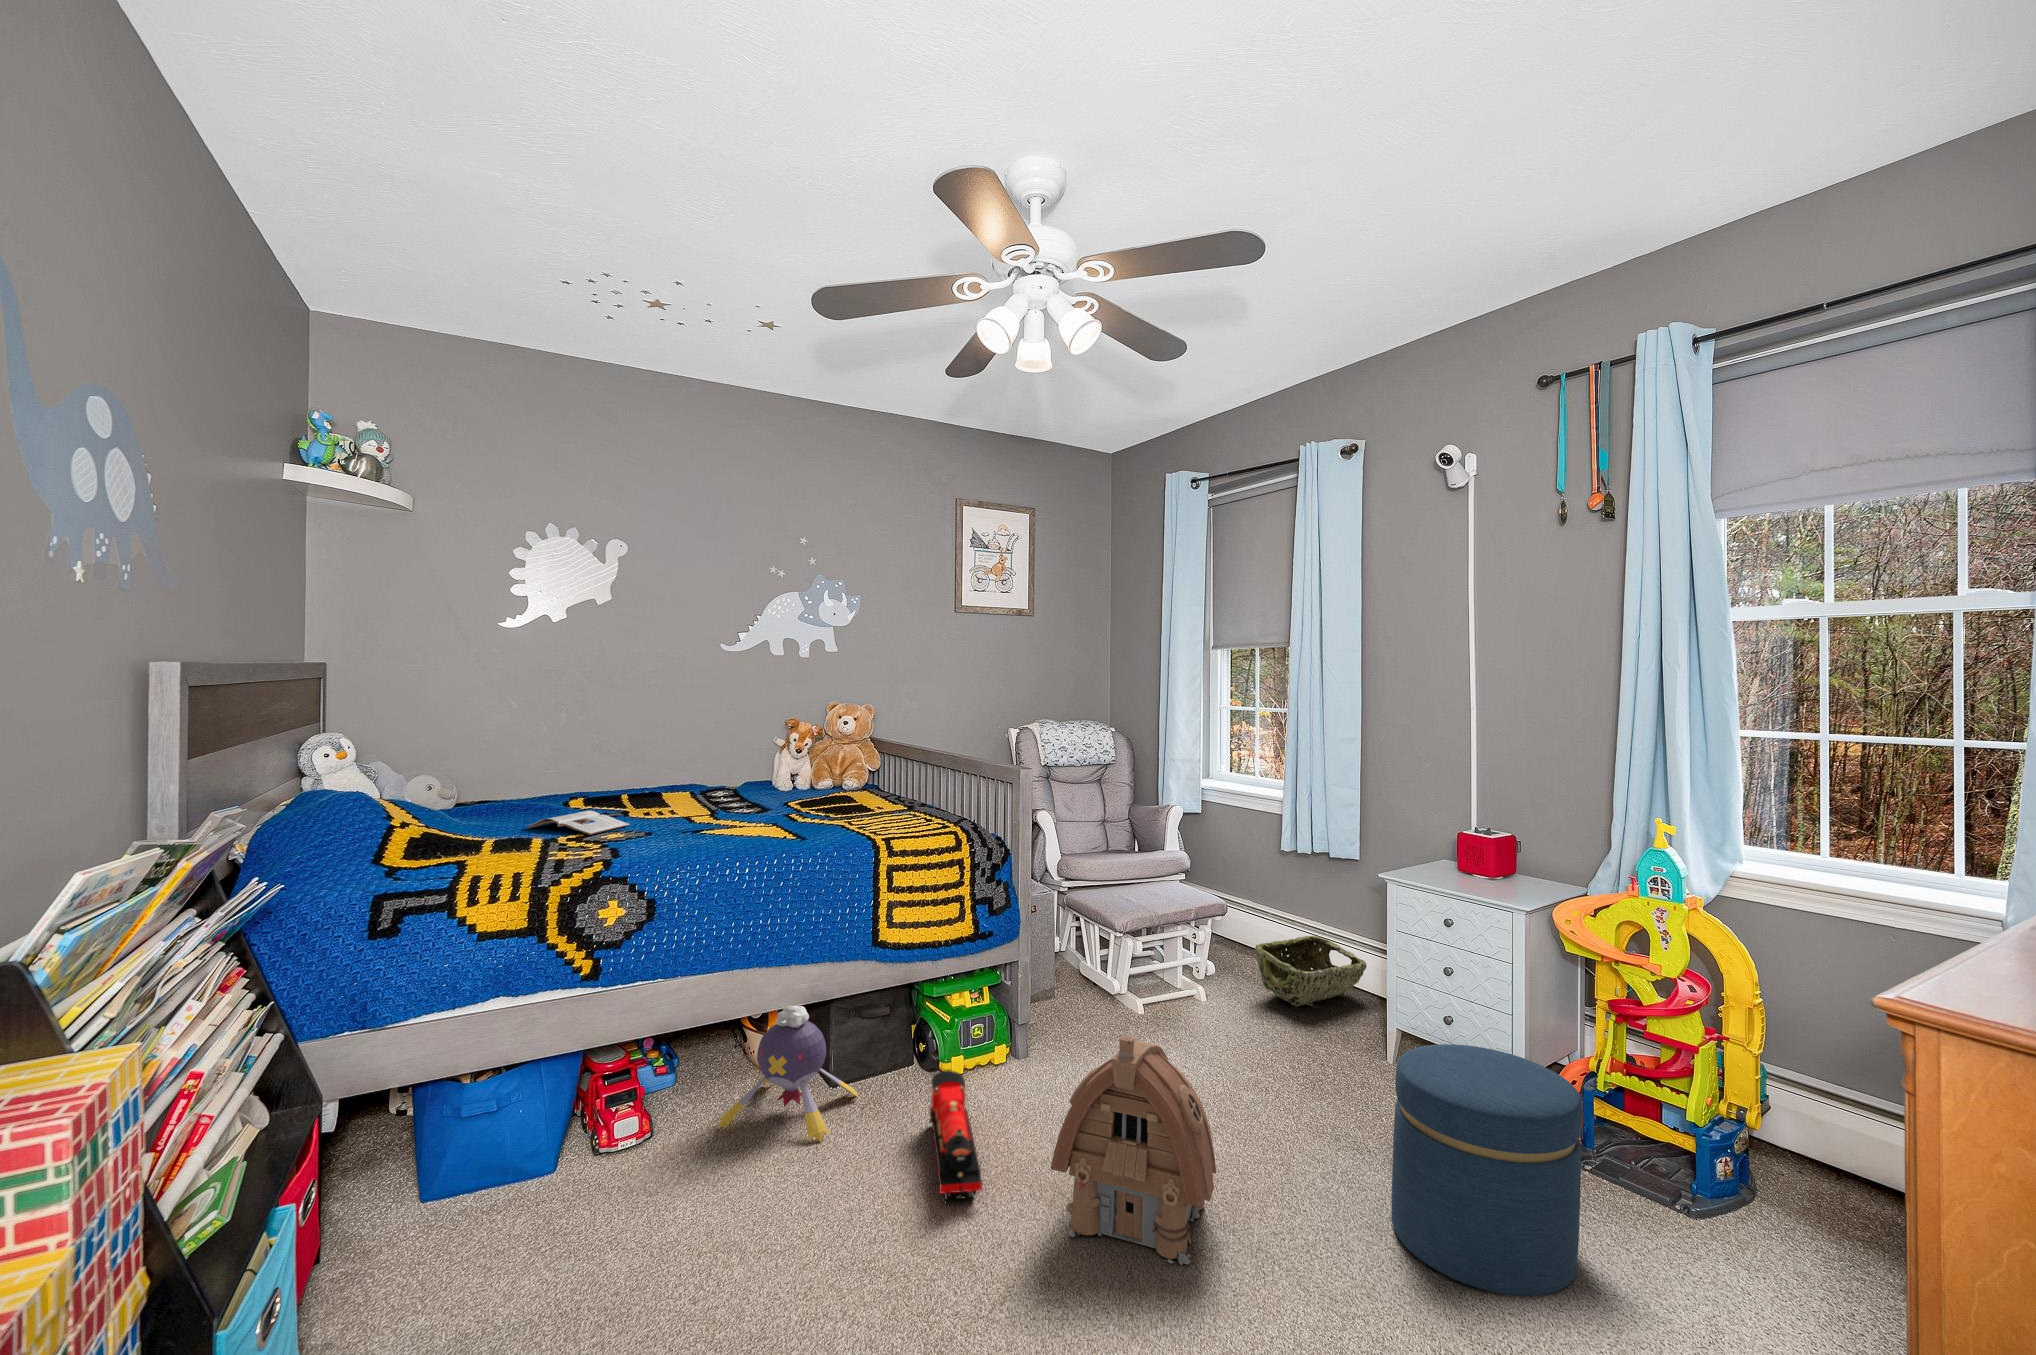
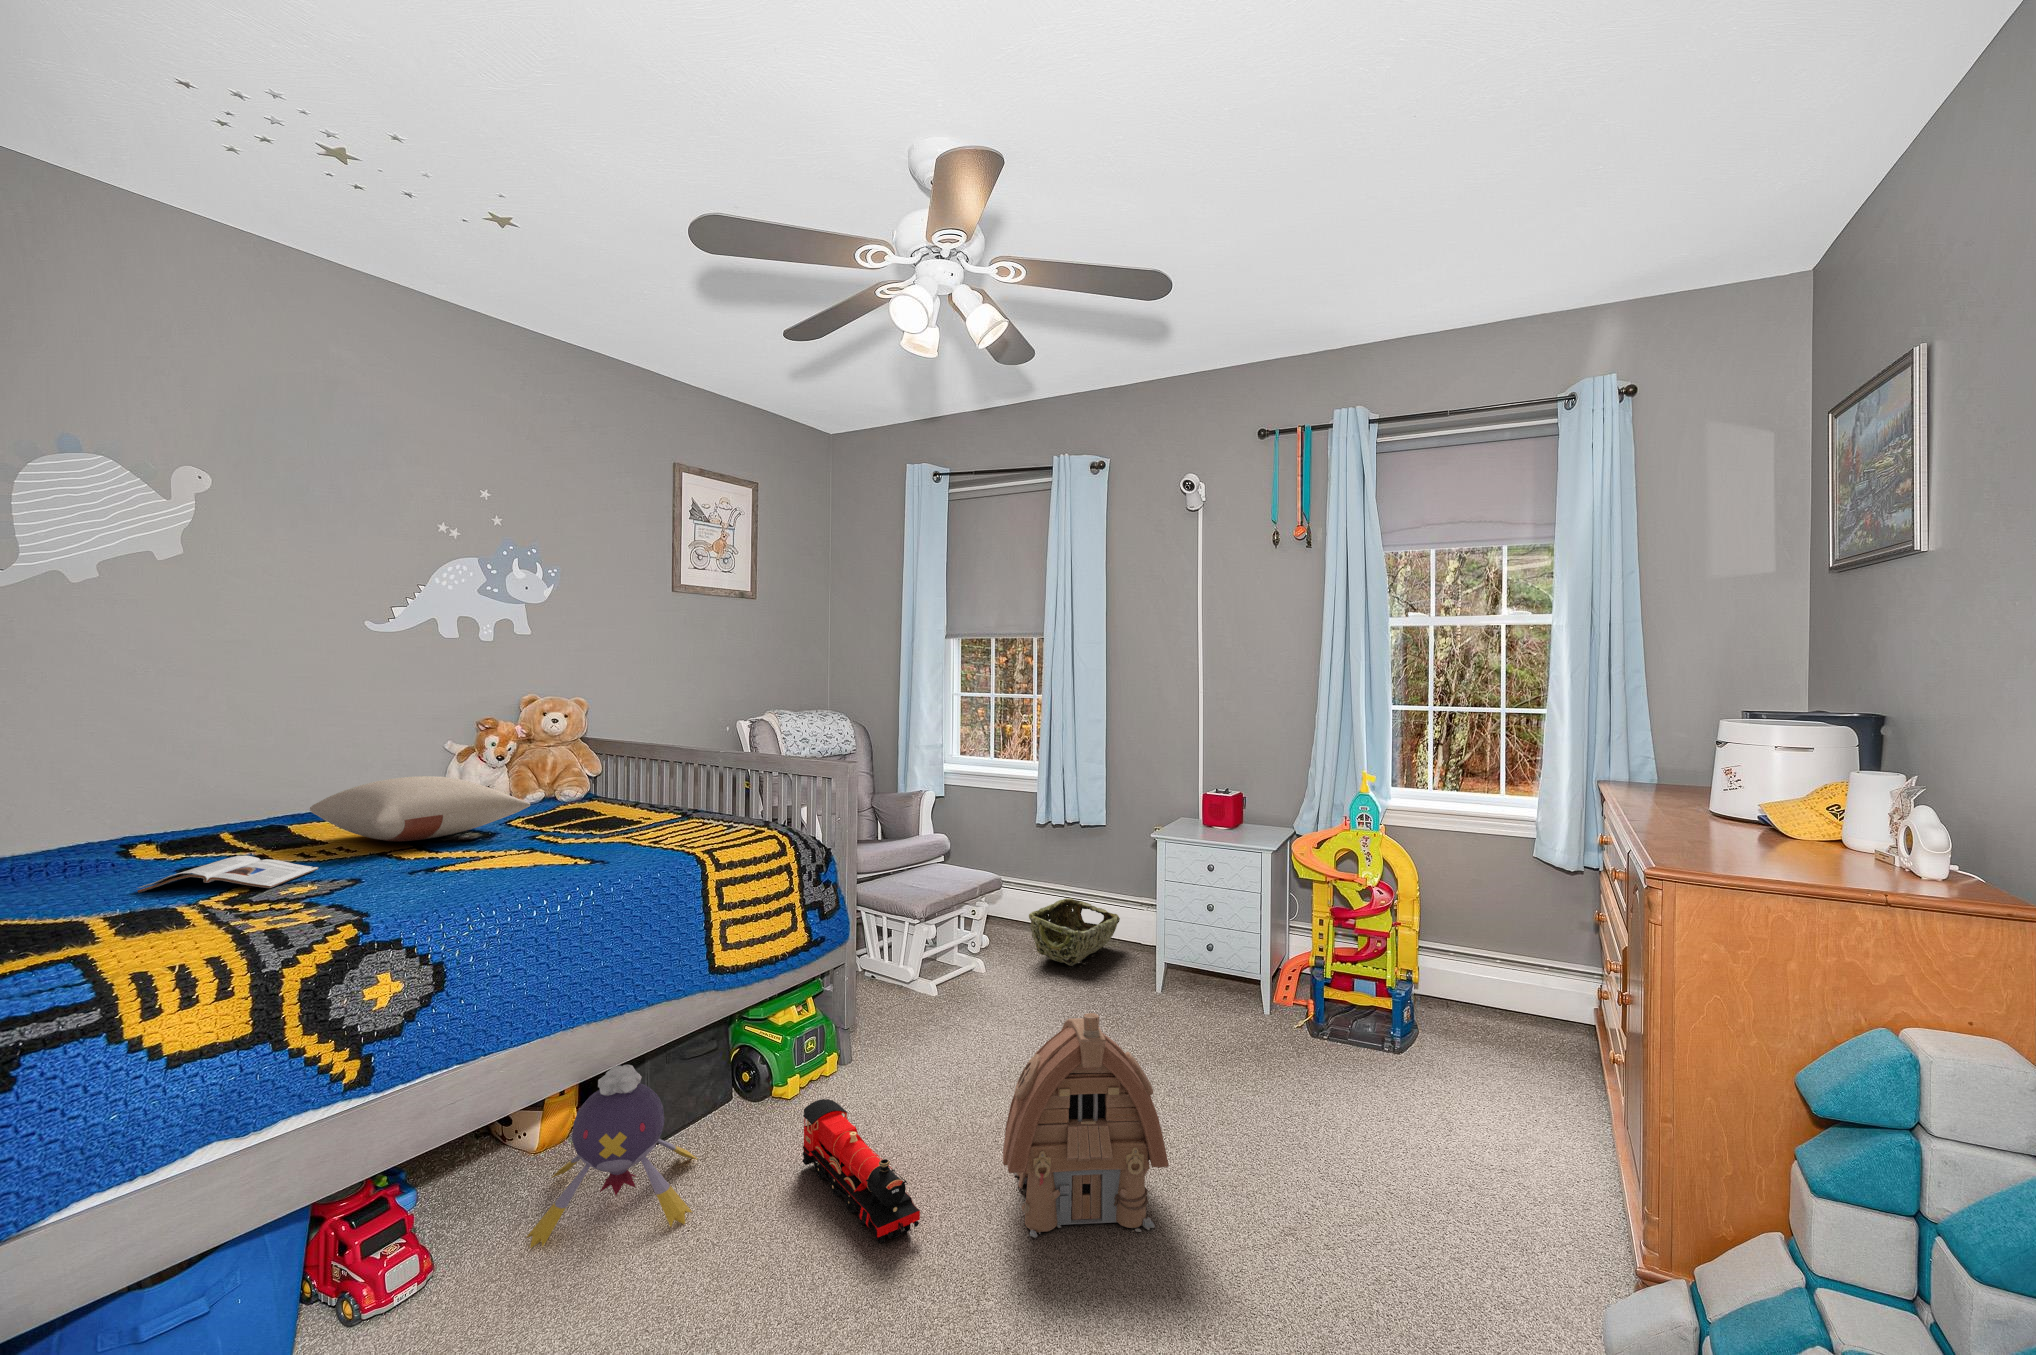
pillow: none [654,763,785,811] -> present [310,776,530,841]
ottoman: present [1391,1044,1583,1296] -> none [1271,965,1425,1170]

